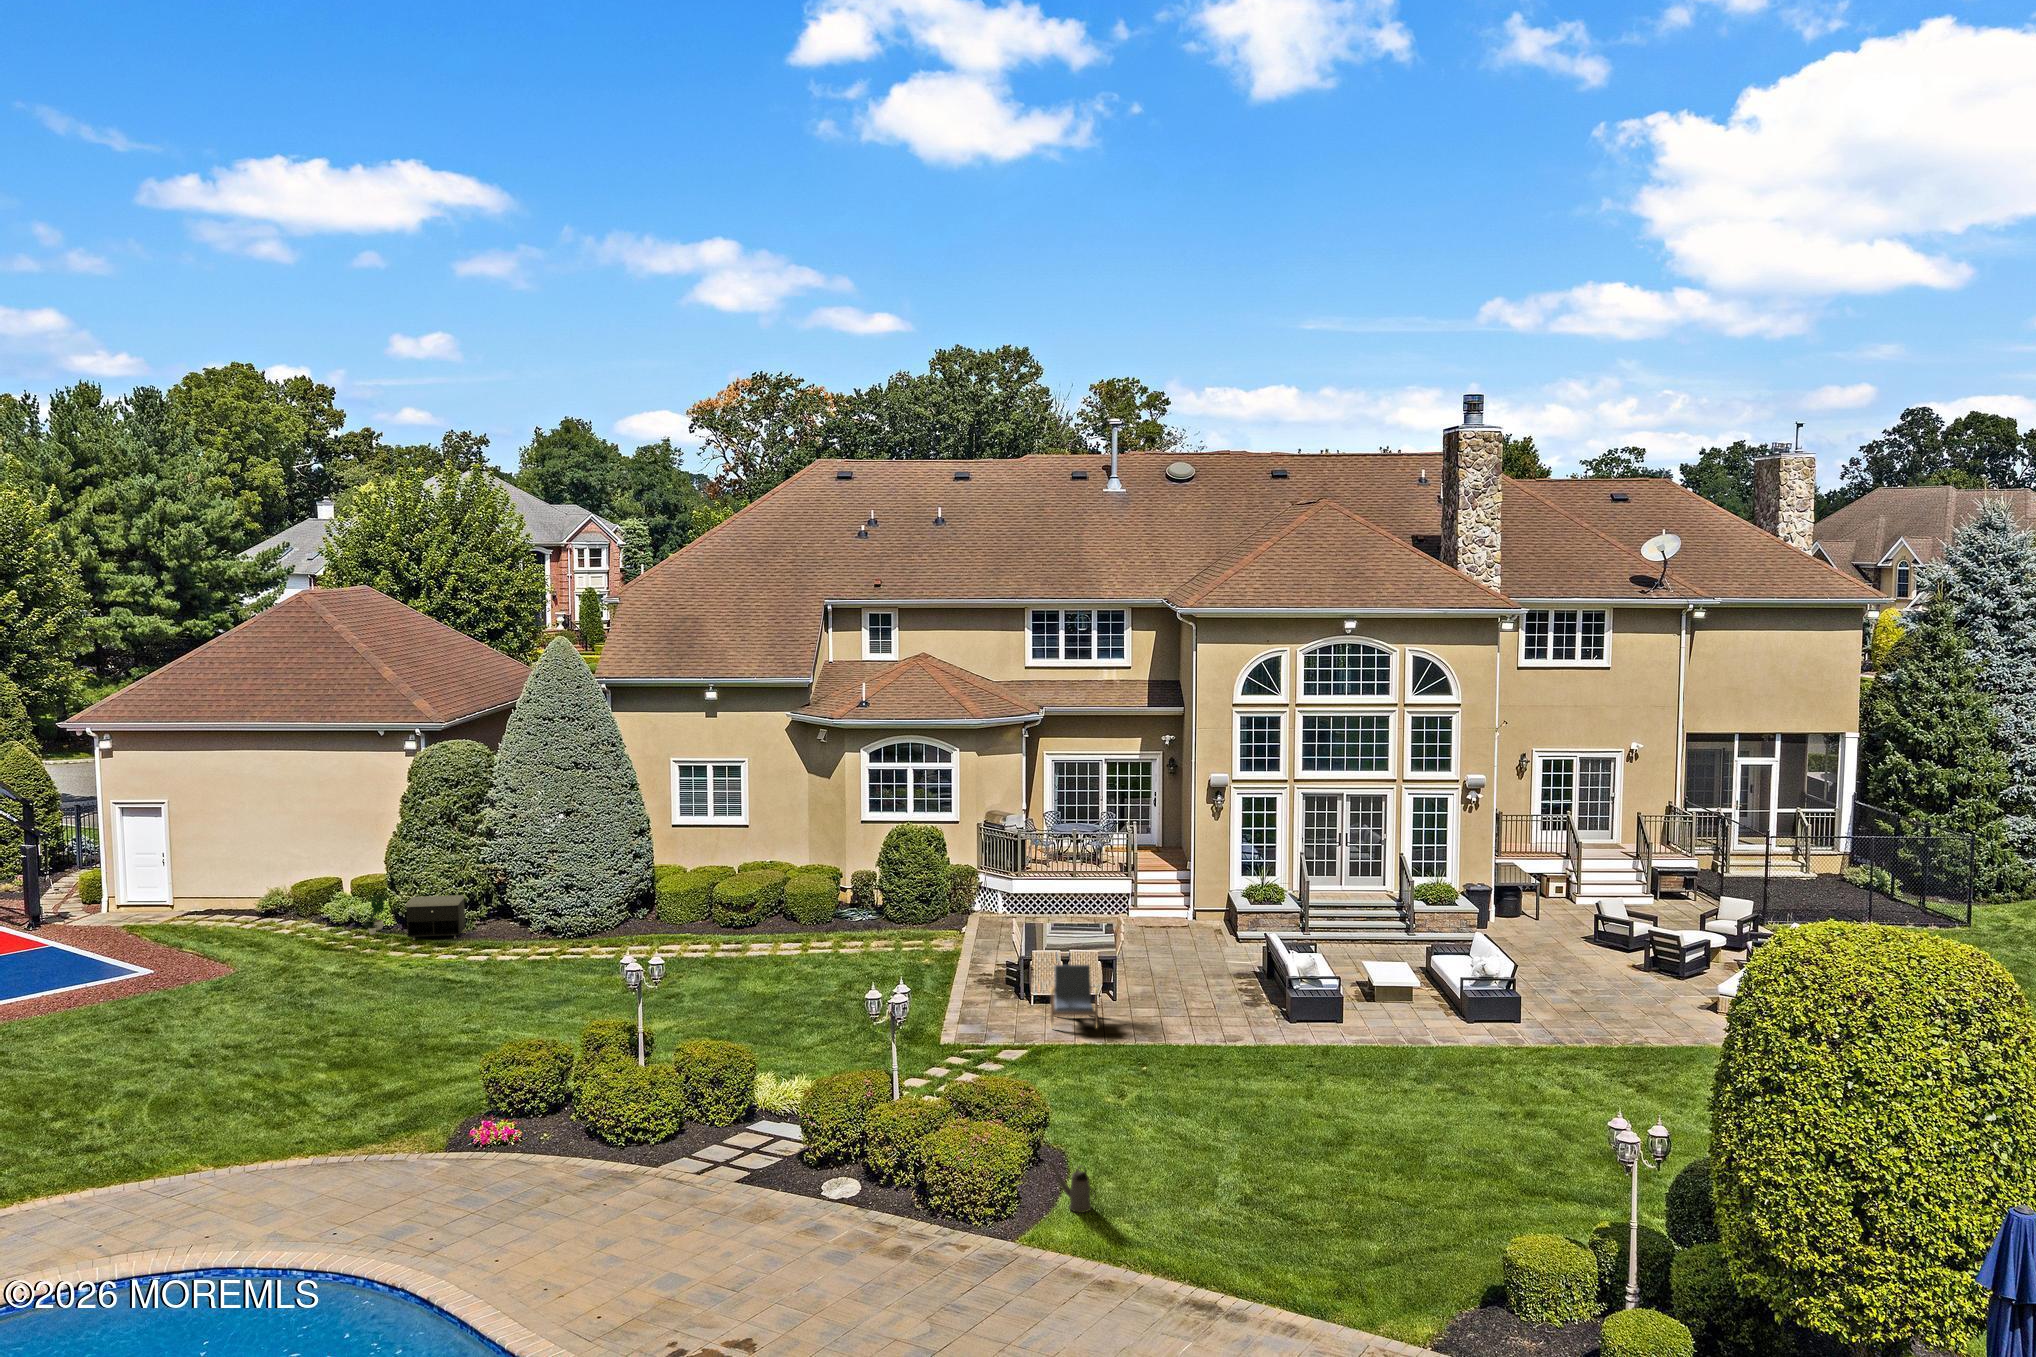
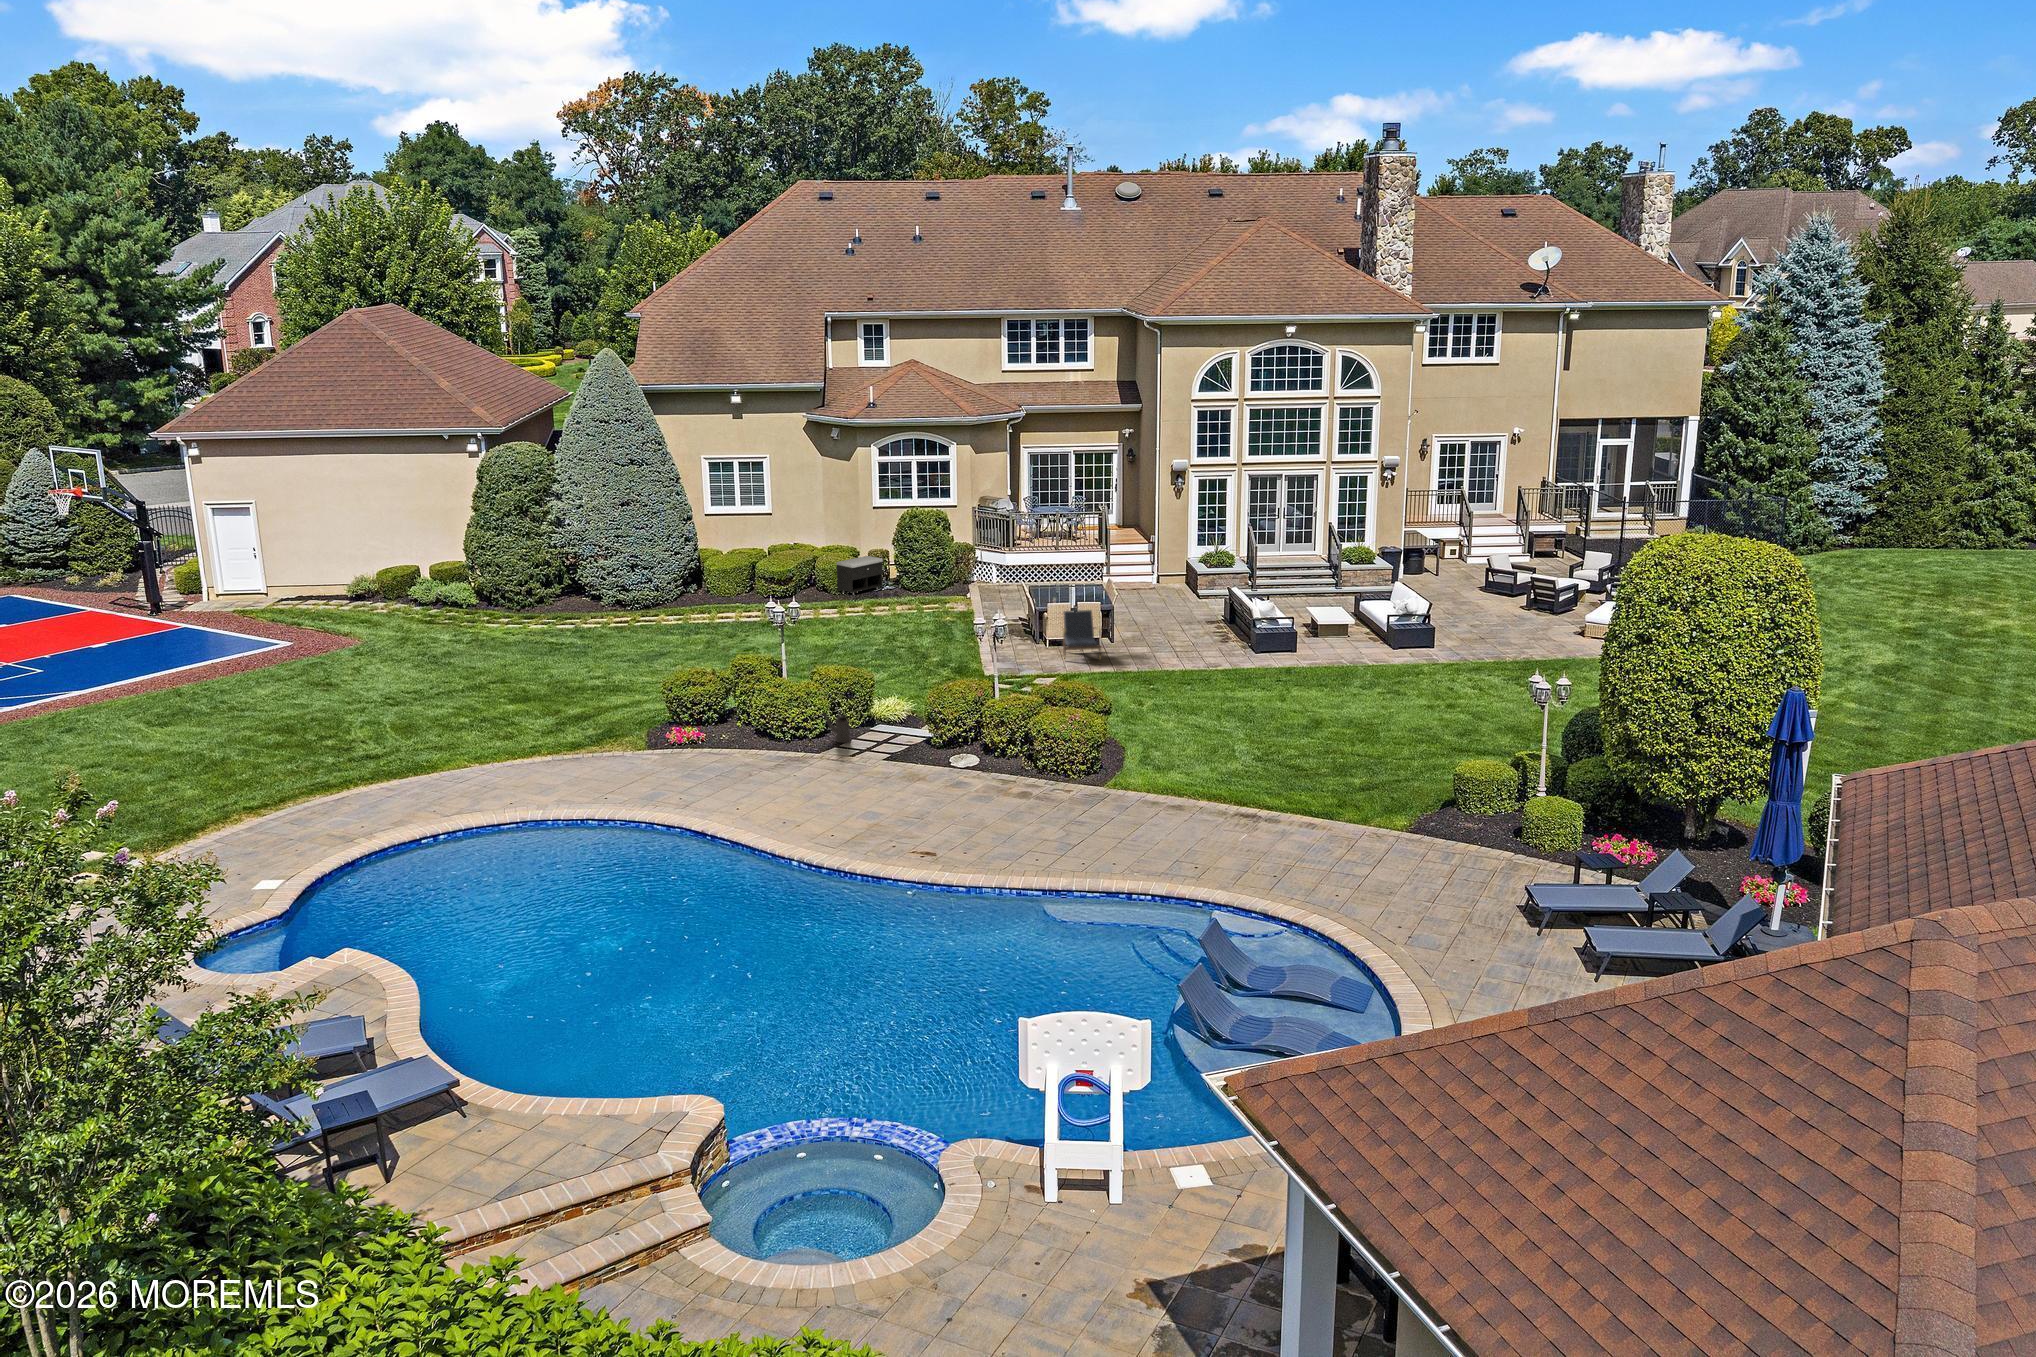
potted plant: present [364,895,385,935] -> none [454,577,472,612]
storage bench: present [406,895,465,940] -> present [837,556,883,595]
watering can: present [1051,1165,1096,1213] -> present [823,713,851,743]

